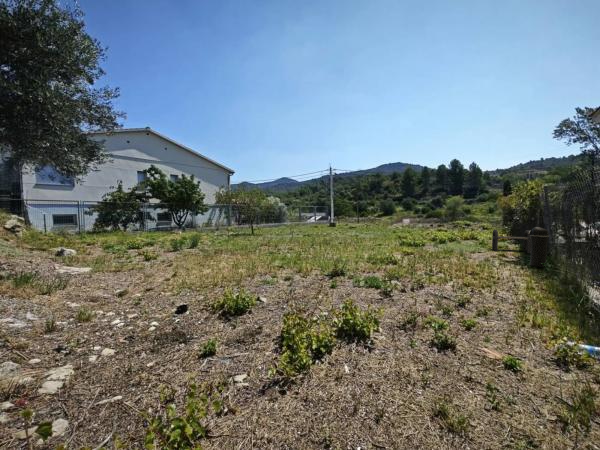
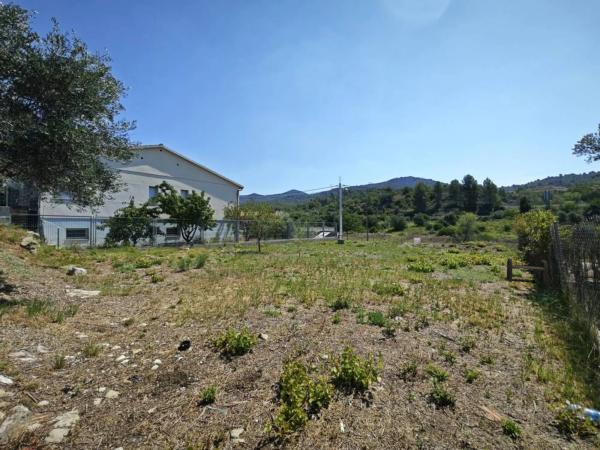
trash can: present [529,227,549,267] -> none [543,261,564,304]

